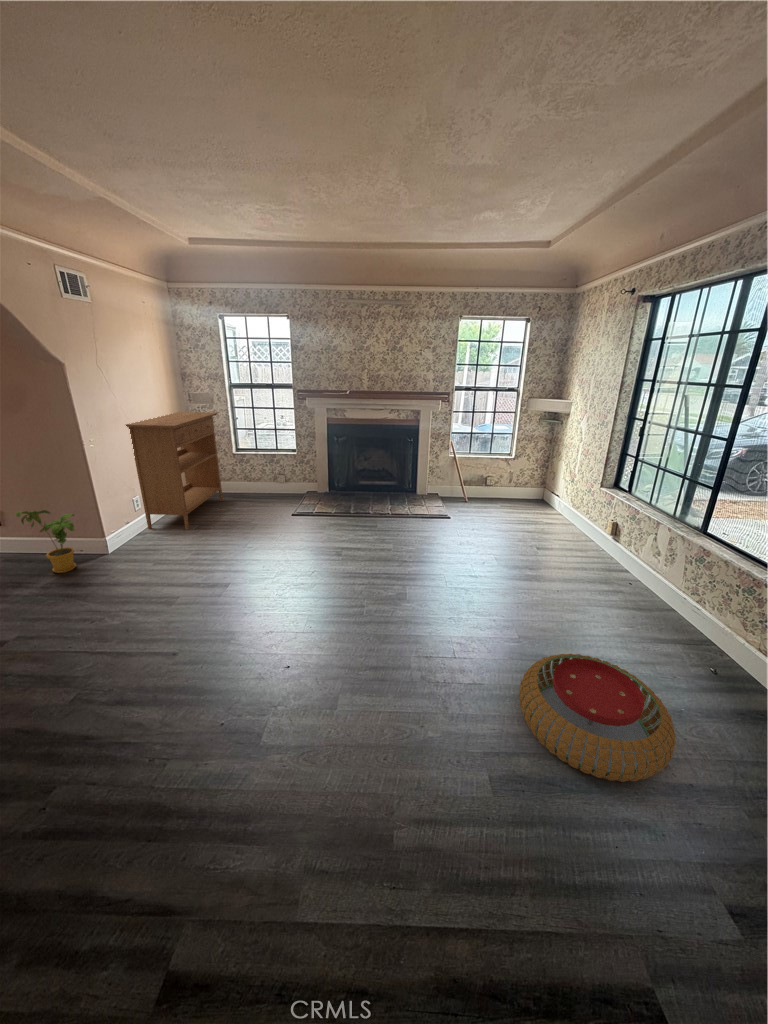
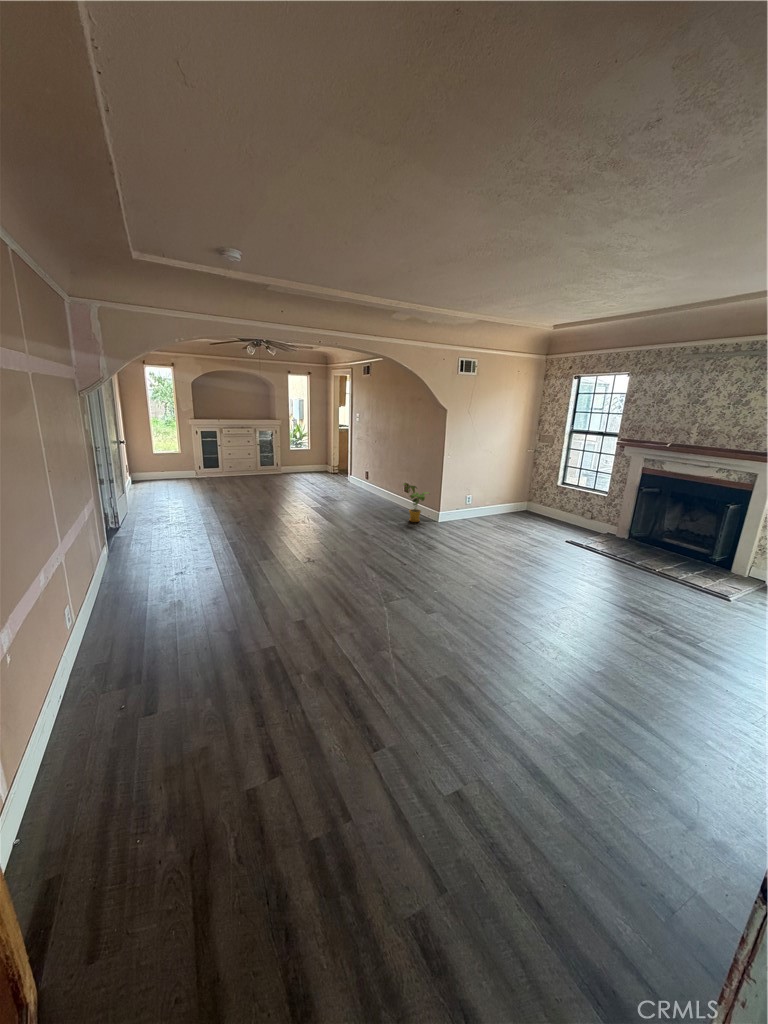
console table: present [126,412,223,530] -> none [471,447,551,526]
pouf: present [519,654,676,782] -> none [475,667,611,779]

